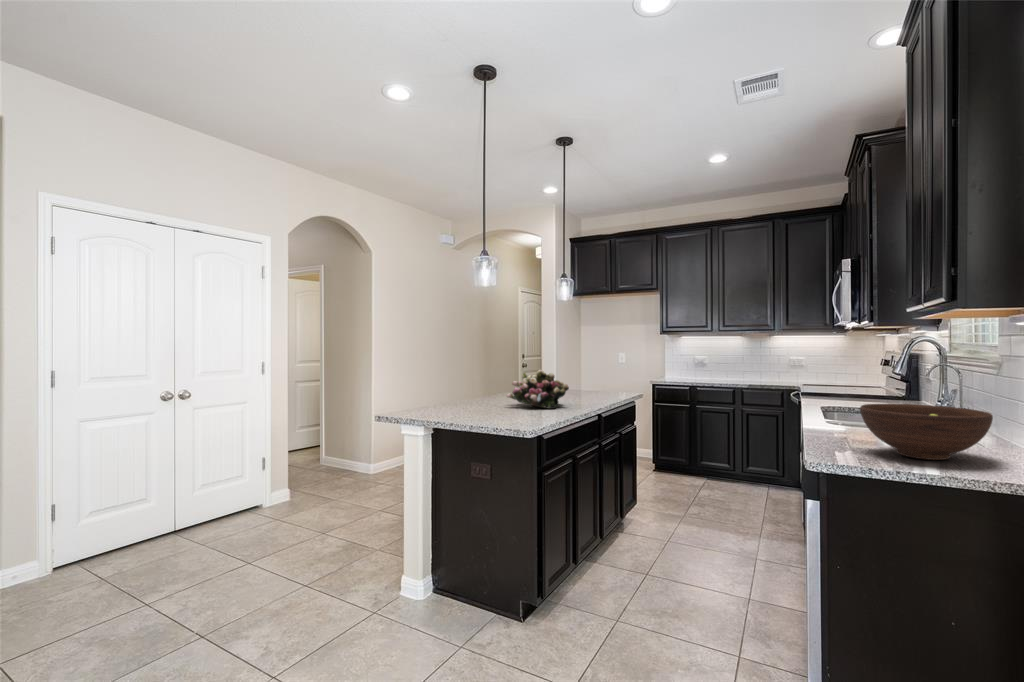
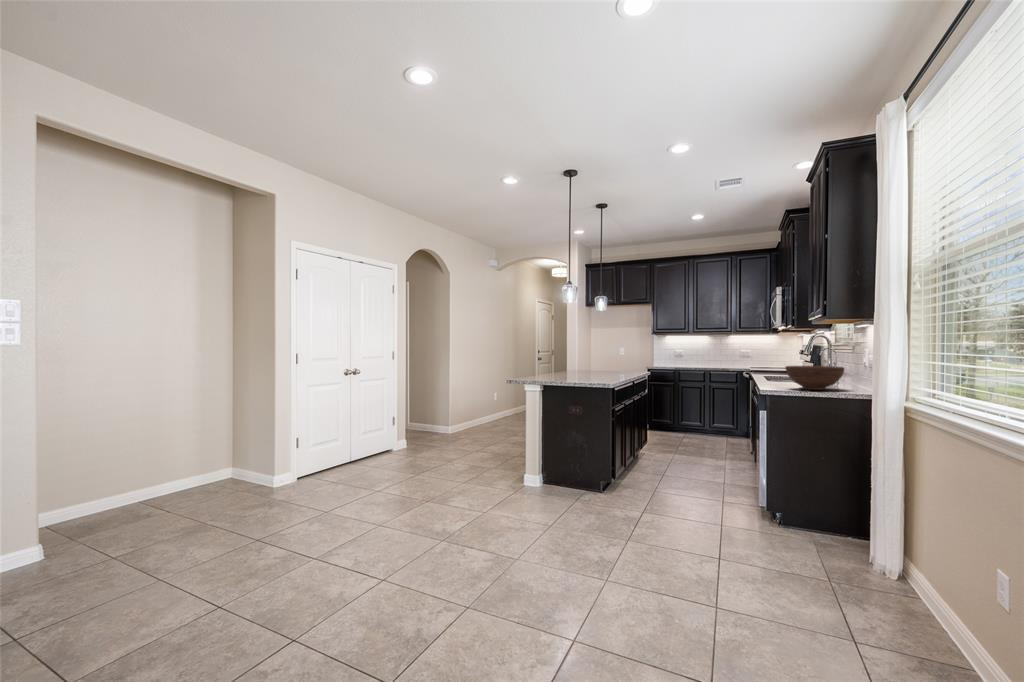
flower arrangement: present [507,370,569,409] -> none [578,354,617,377]

